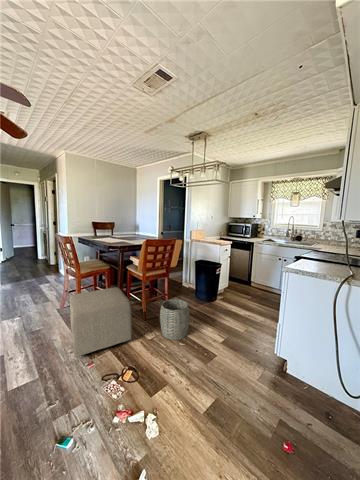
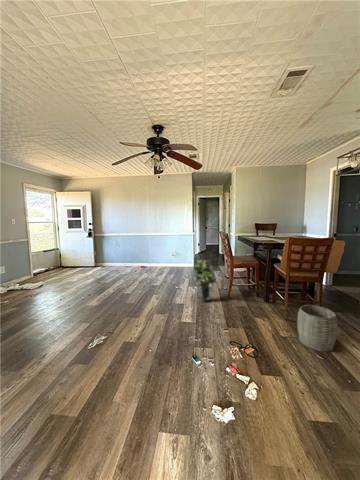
potted plant: none [14,275,57,337] -> present [193,260,215,302]
ottoman: present [70,287,132,358] -> none [217,277,265,328]

